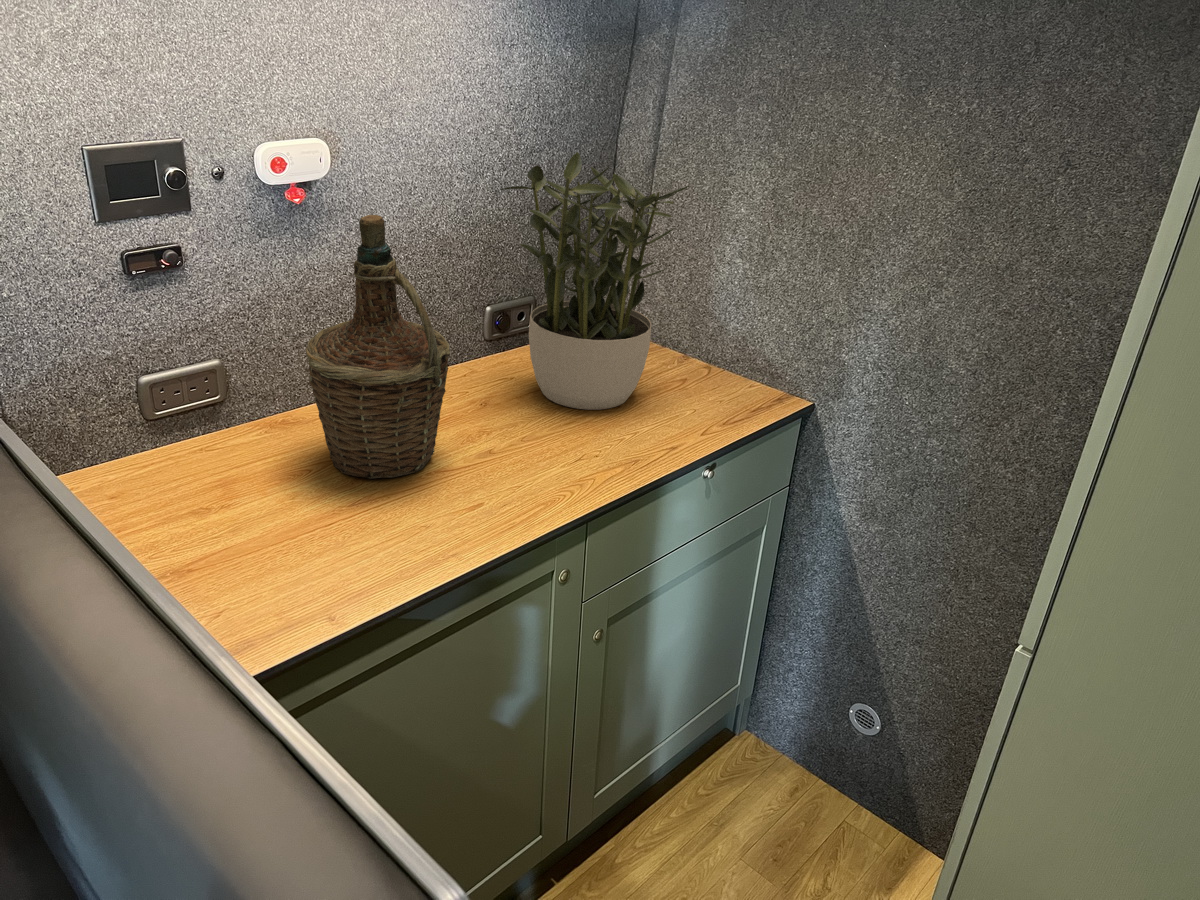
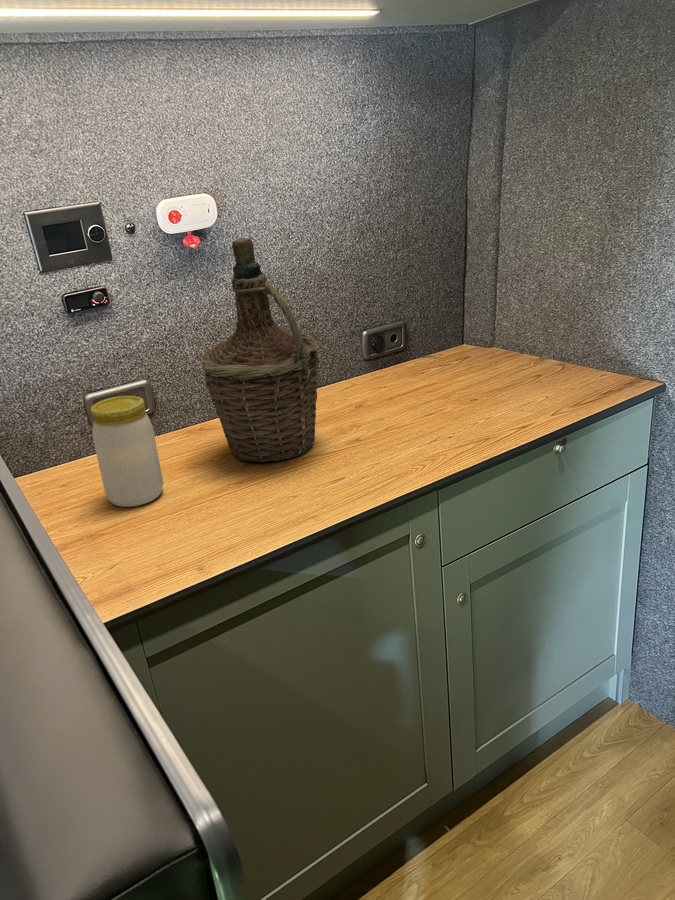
potted plant: present [501,152,689,410] -> none [360,179,527,401]
jar: none [172,395,254,531] -> present [91,396,163,507]

